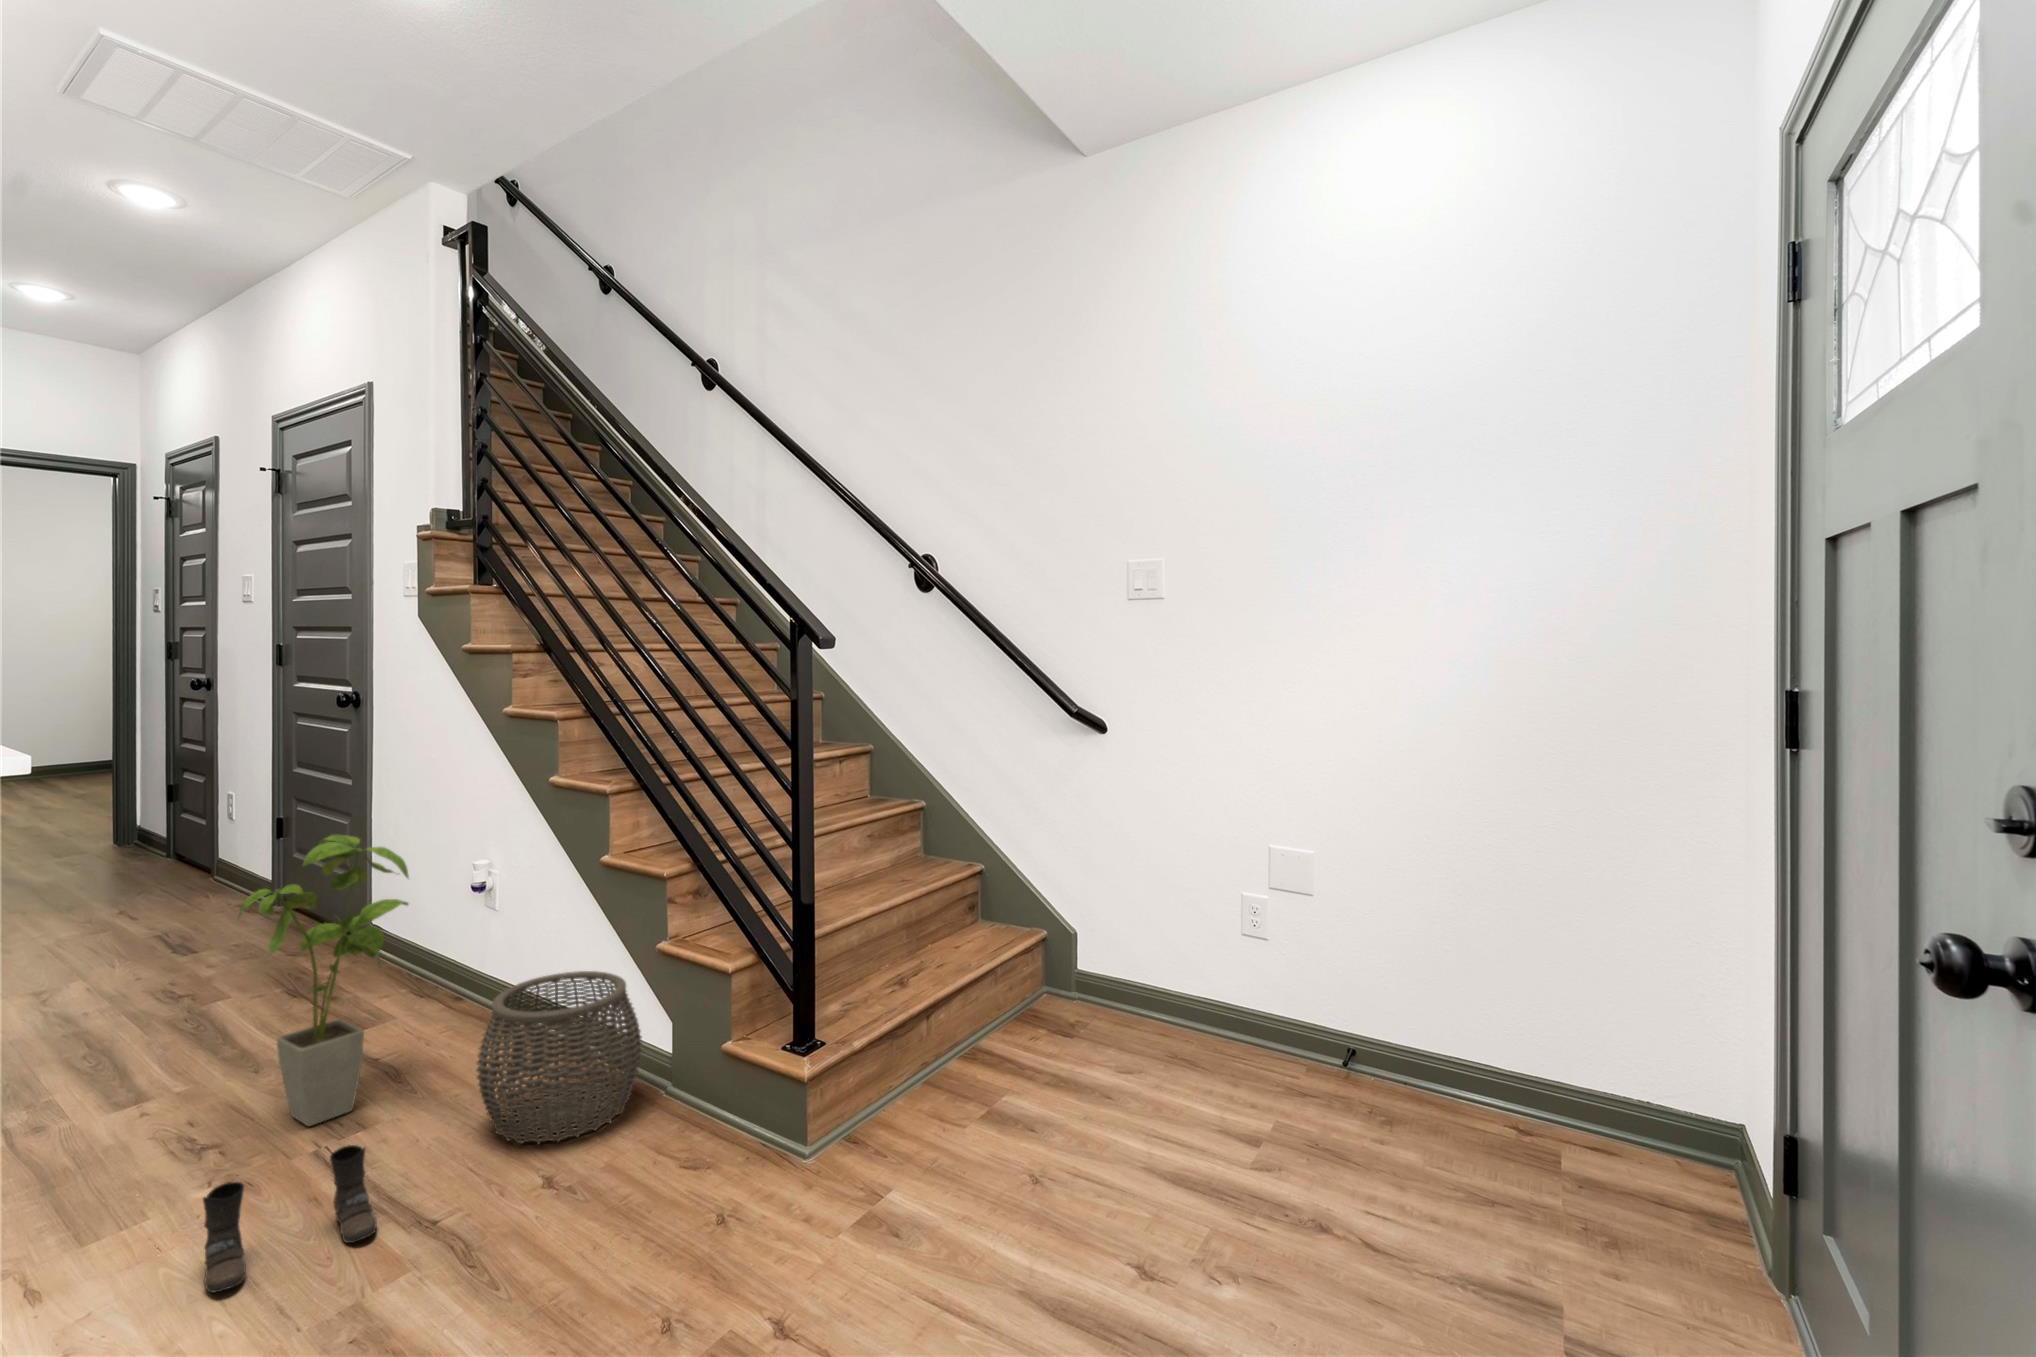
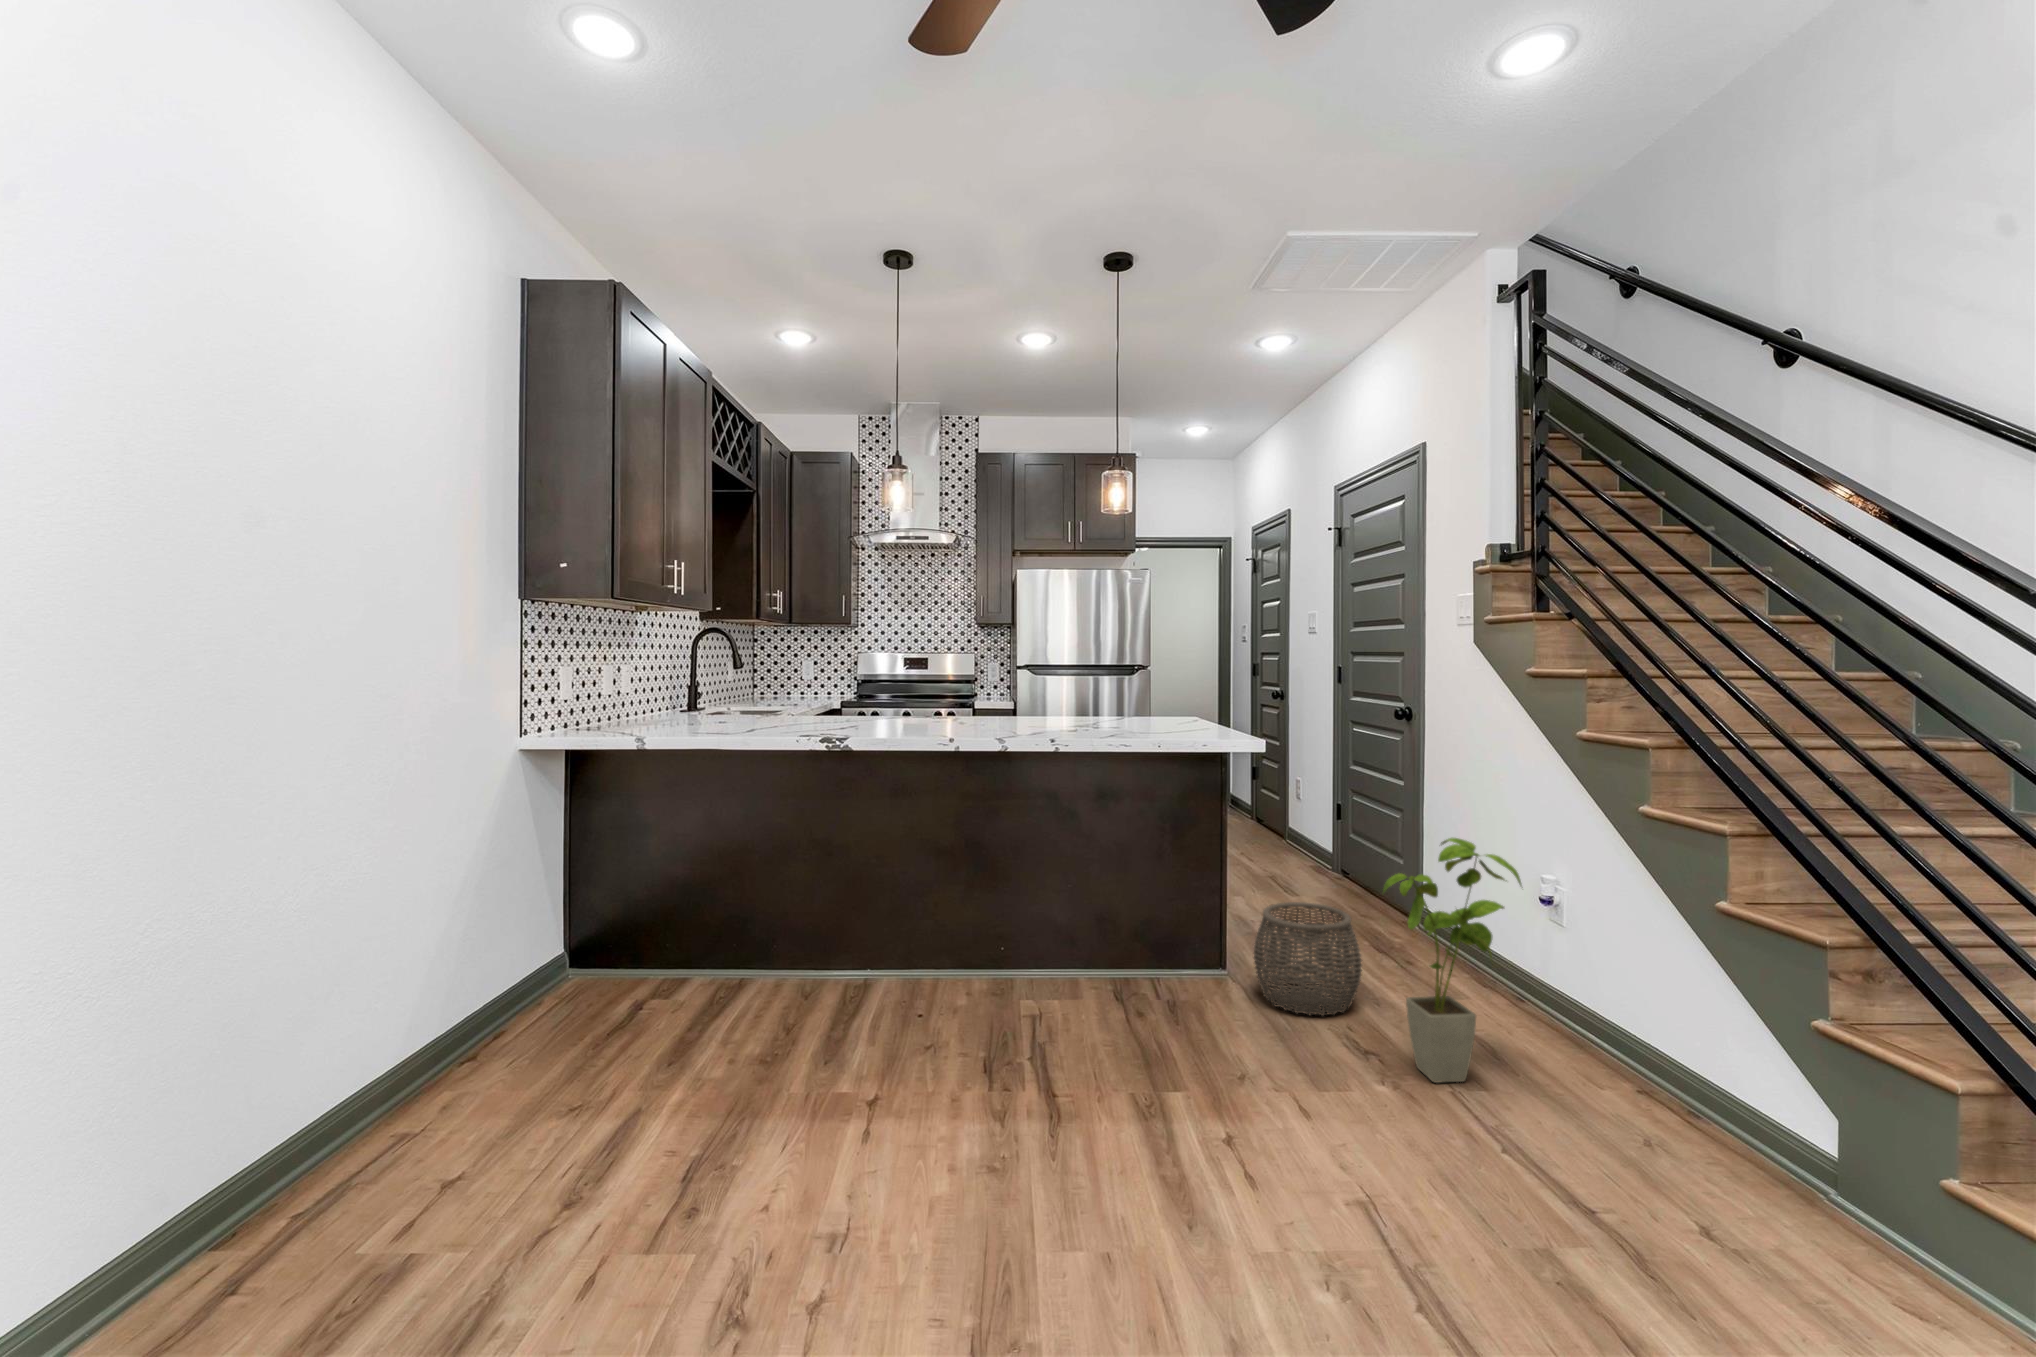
woven basket: present [476,971,642,1144] -> present [1254,902,1362,1016]
boots: present [203,1145,377,1292] -> none [1399,1118,1536,1221]

